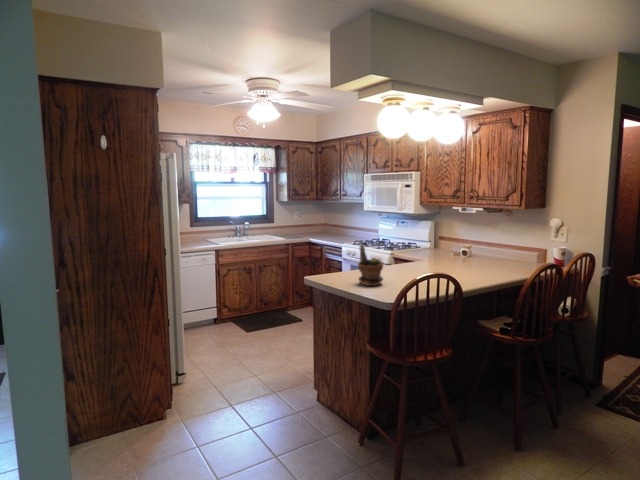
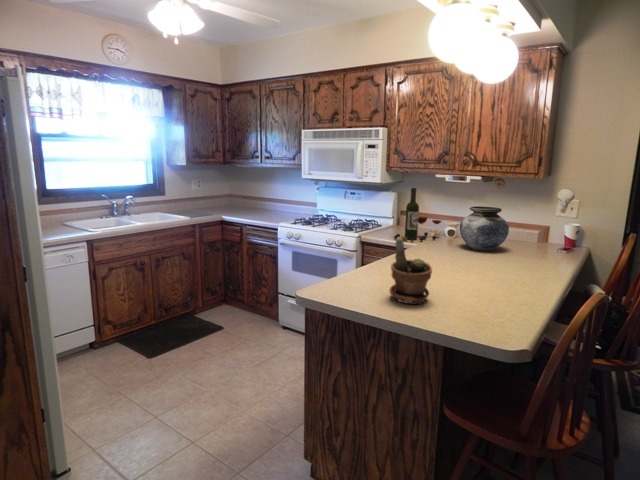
wine bottle: none [416,217,458,257] -> present [394,188,441,241]
vase: none [460,231,498,265] -> present [460,206,509,251]

